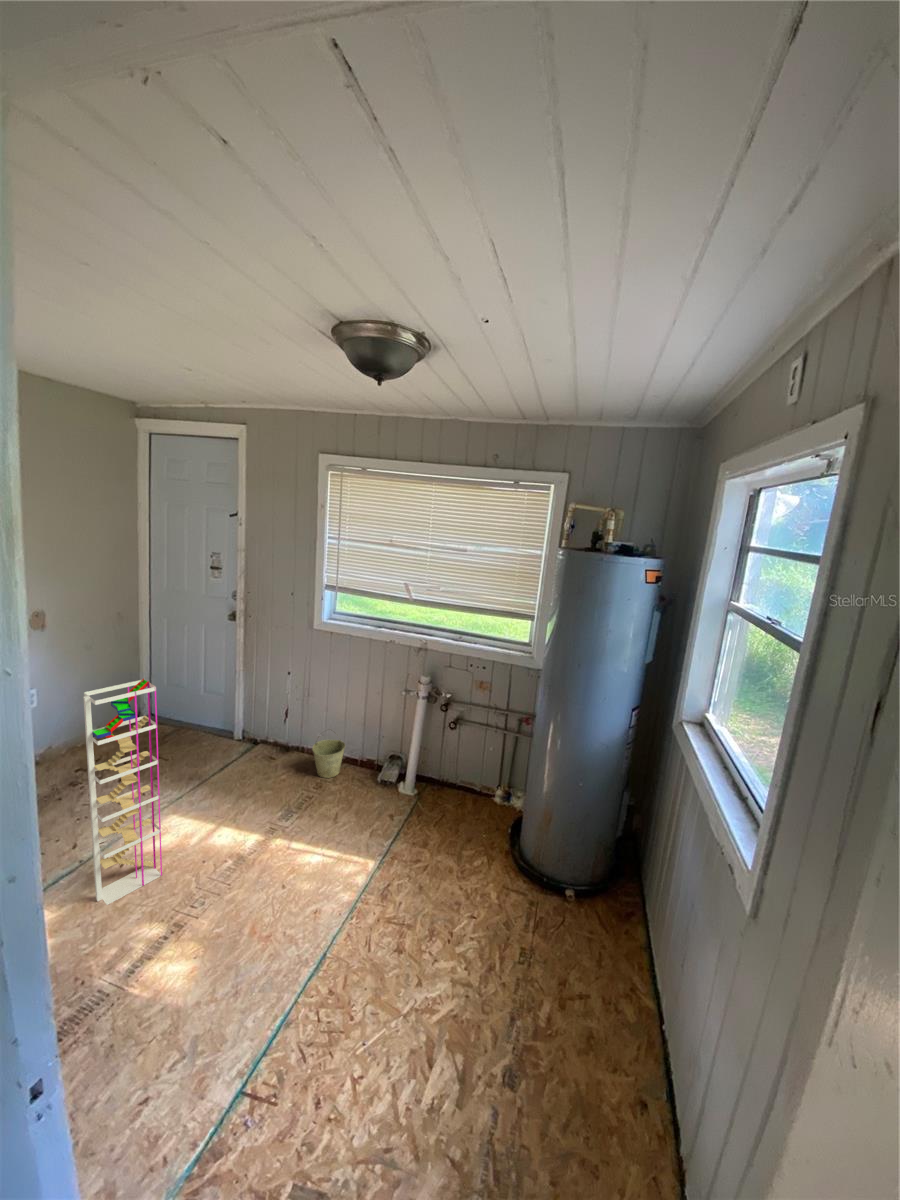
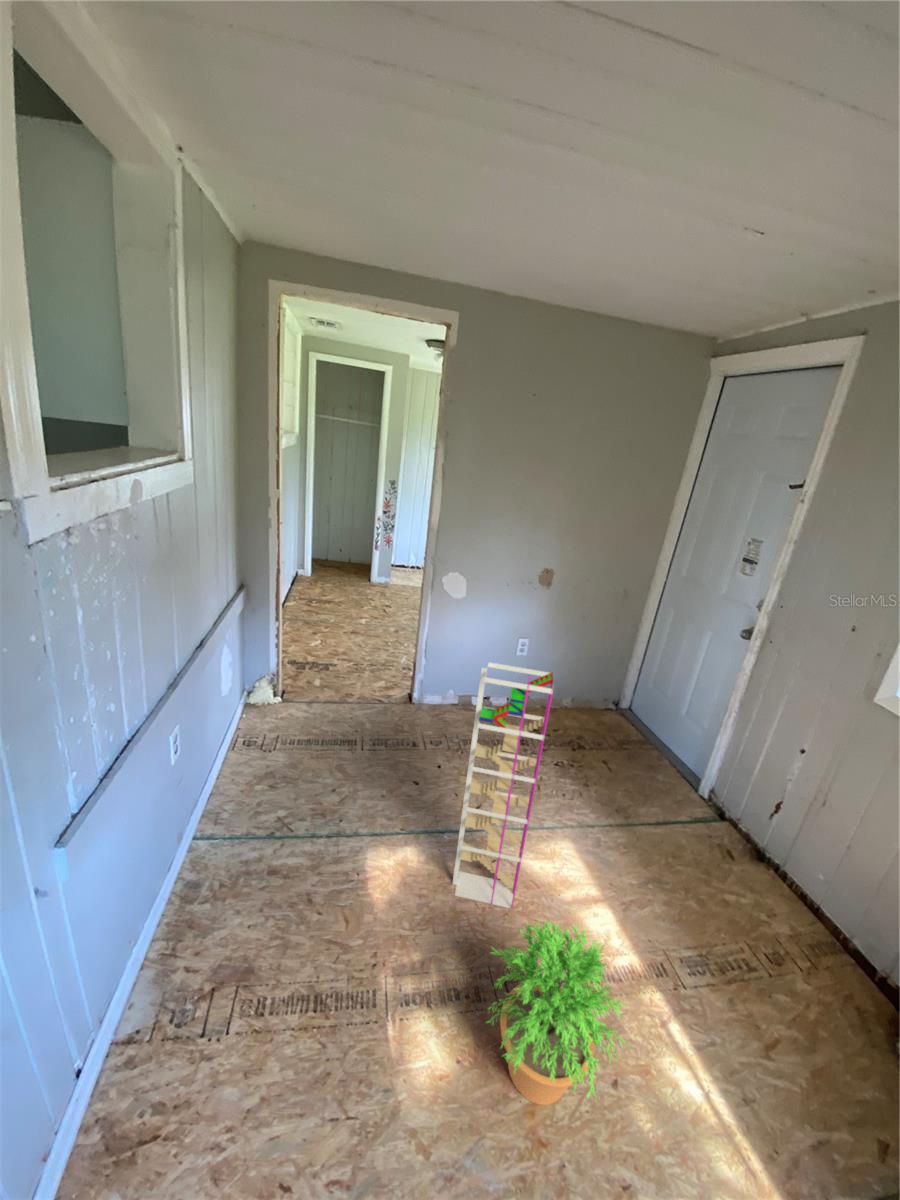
bucket: present [312,740,345,778] -> none [788,879,864,968]
potted plant: none [189,812,294,937] -> present [487,921,629,1105]

